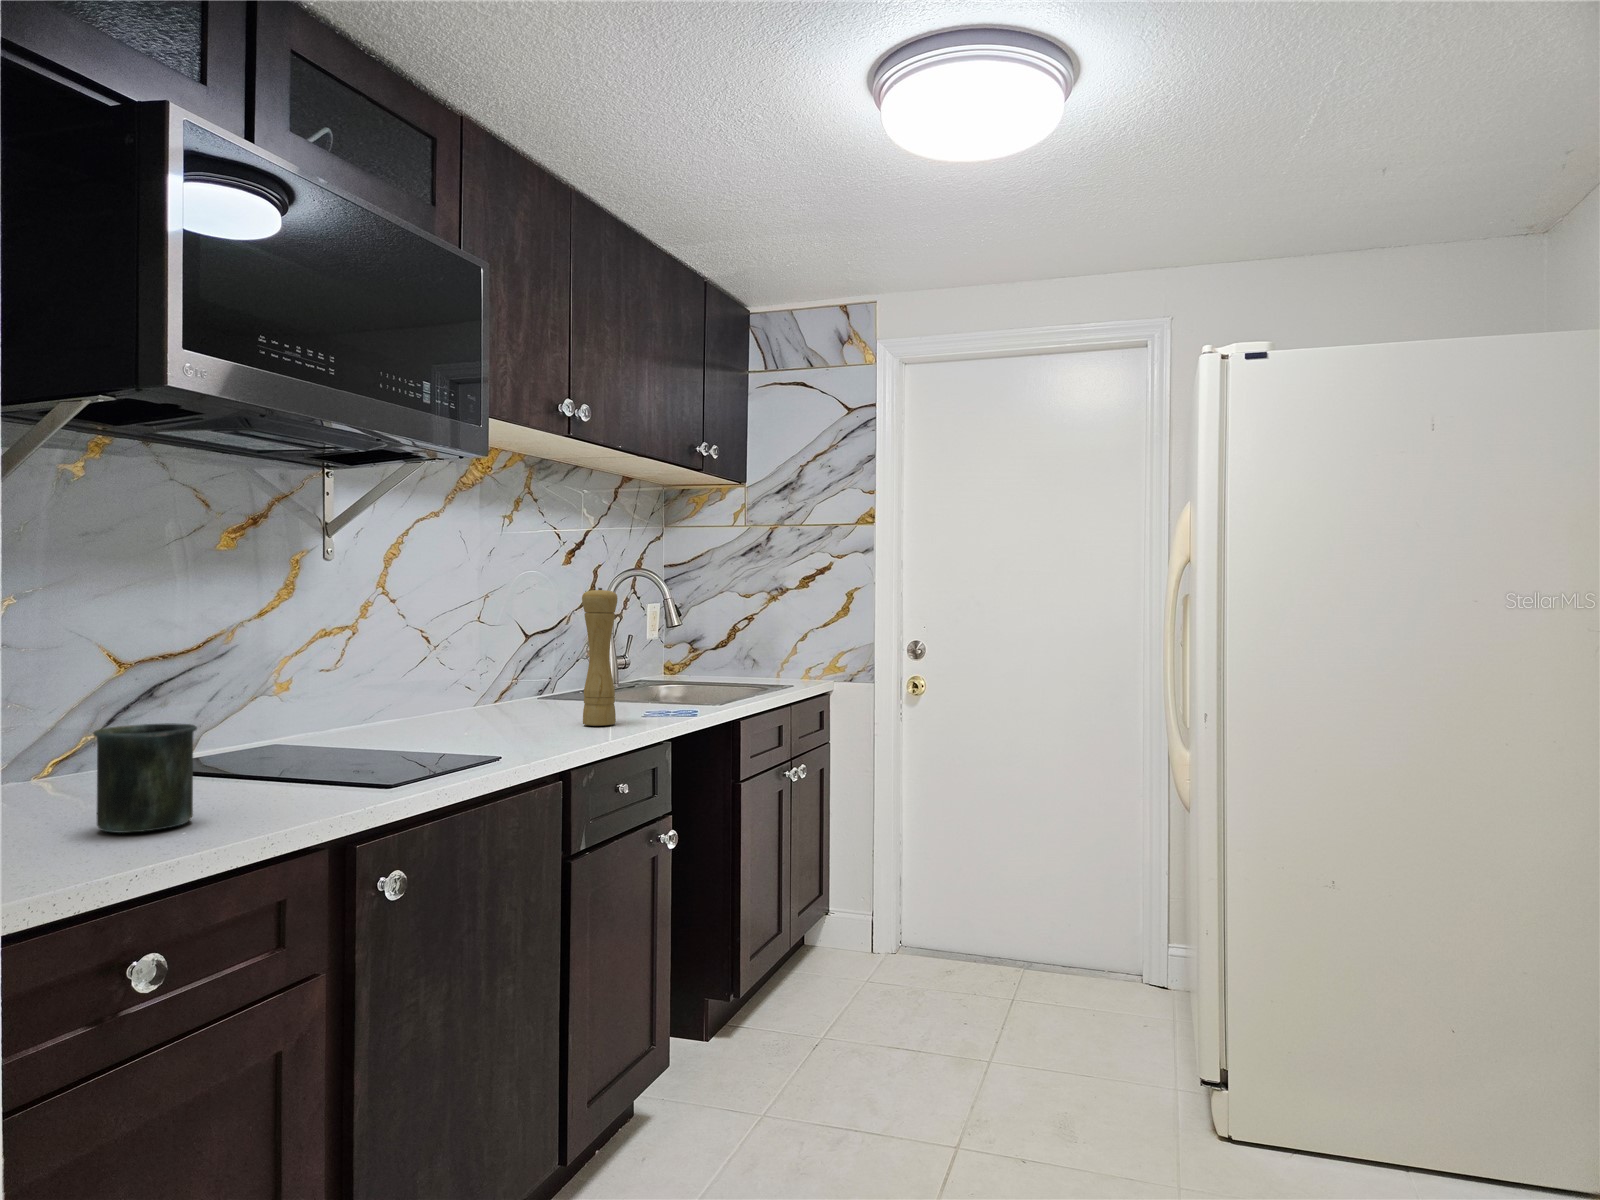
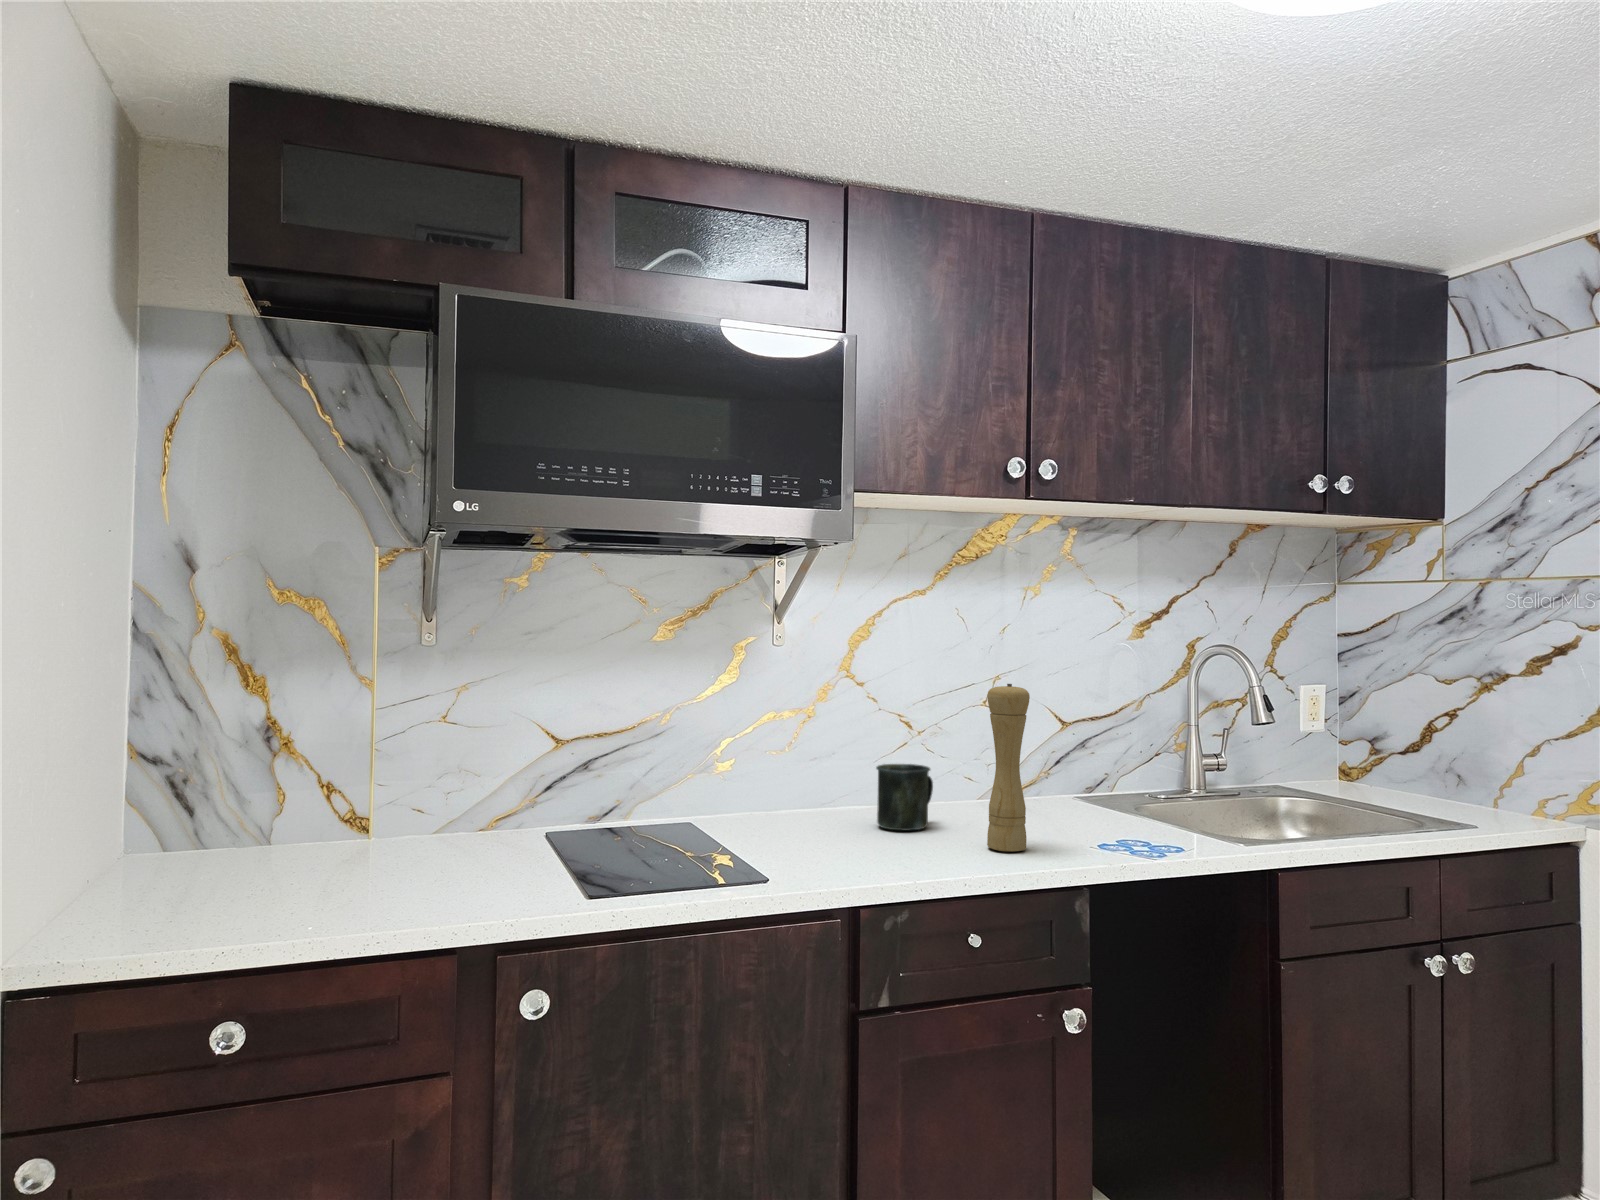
mug: present [93,723,197,833] -> present [876,764,933,830]

